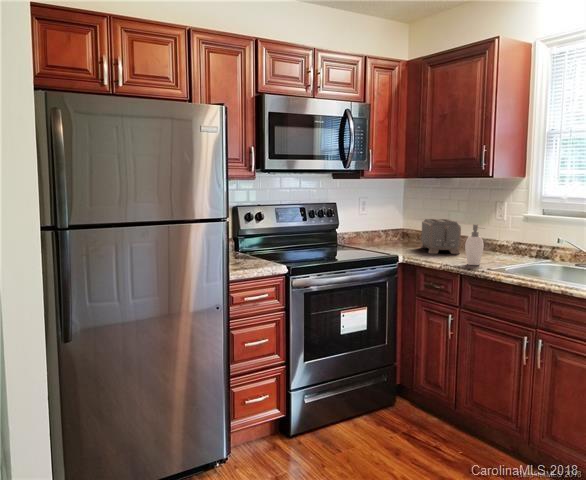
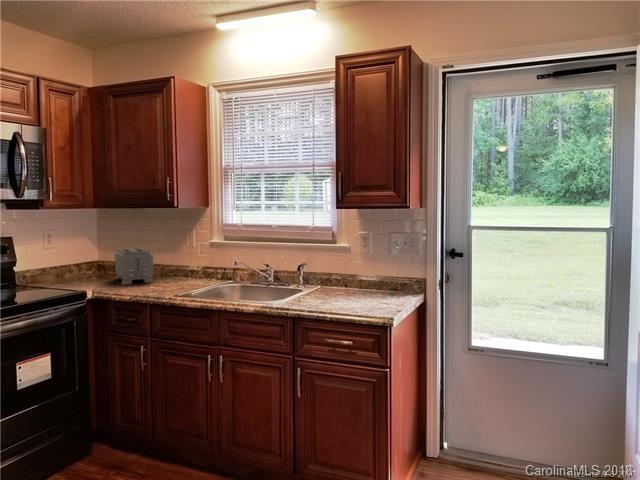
soap dispenser: present [465,225,484,265] -> none [154,253,171,293]

